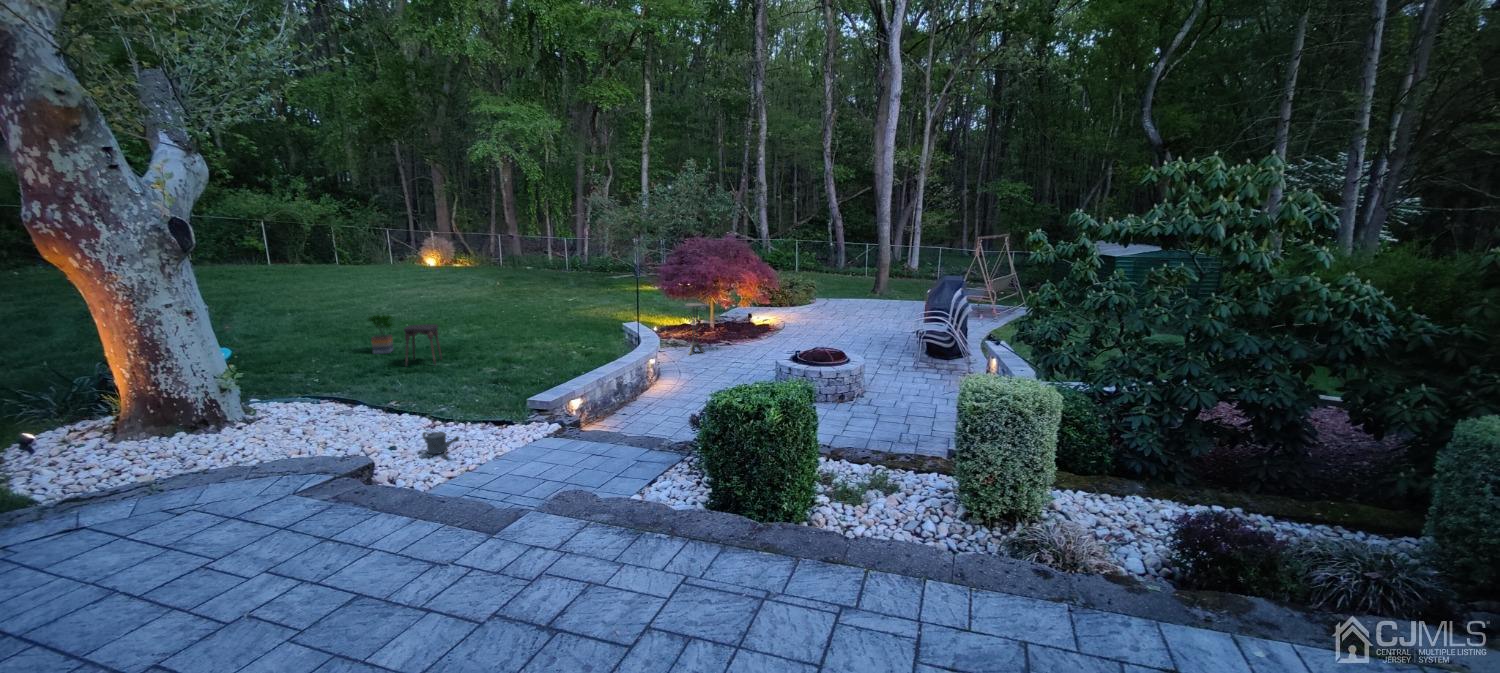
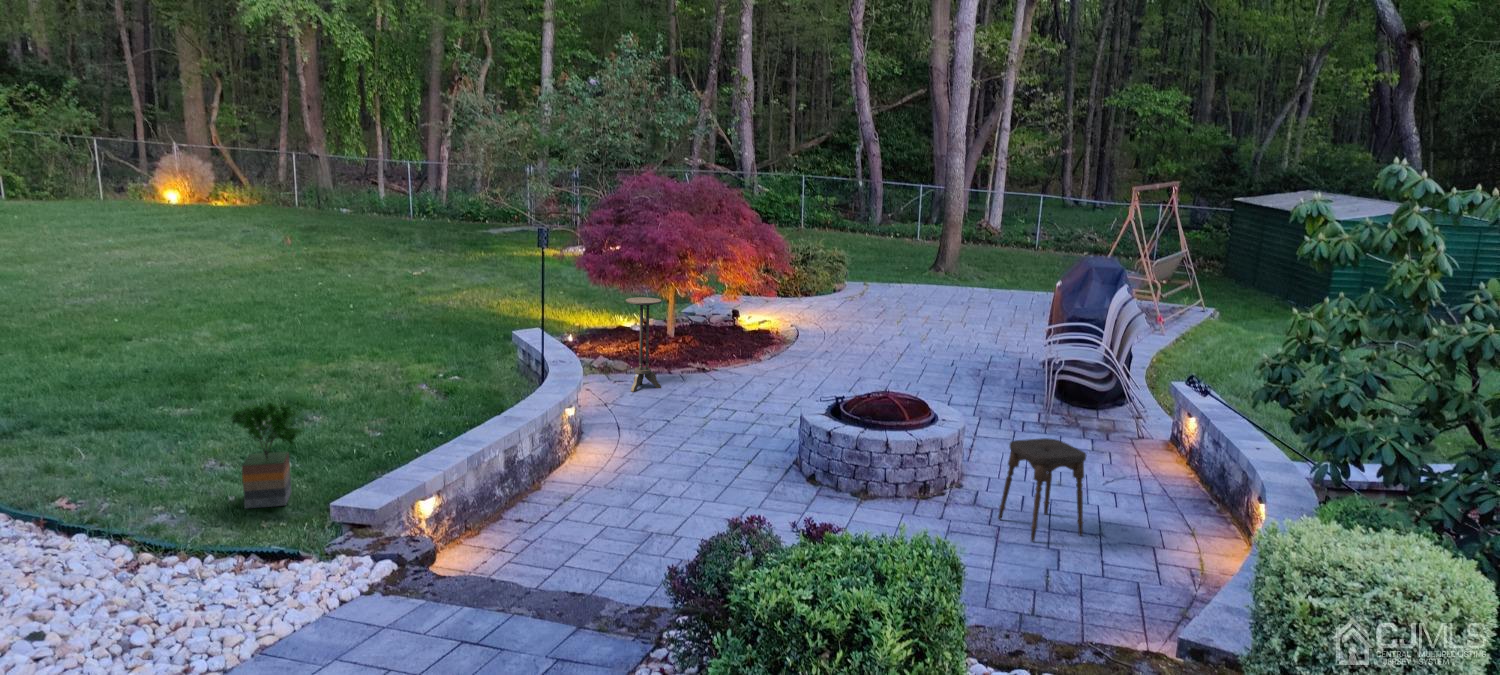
potted tree: present [367,314,395,354] -> present [230,403,302,508]
stool: present [404,324,442,366] -> present [998,438,1087,541]
watering can: present [423,432,459,454] -> none [109,587,185,637]

